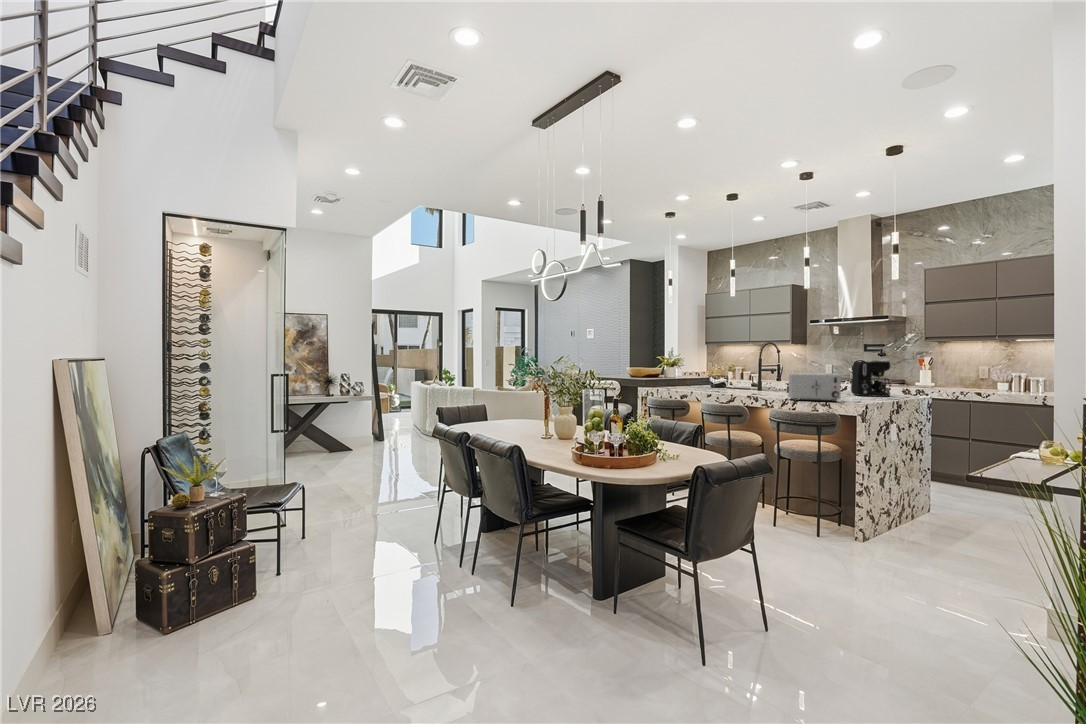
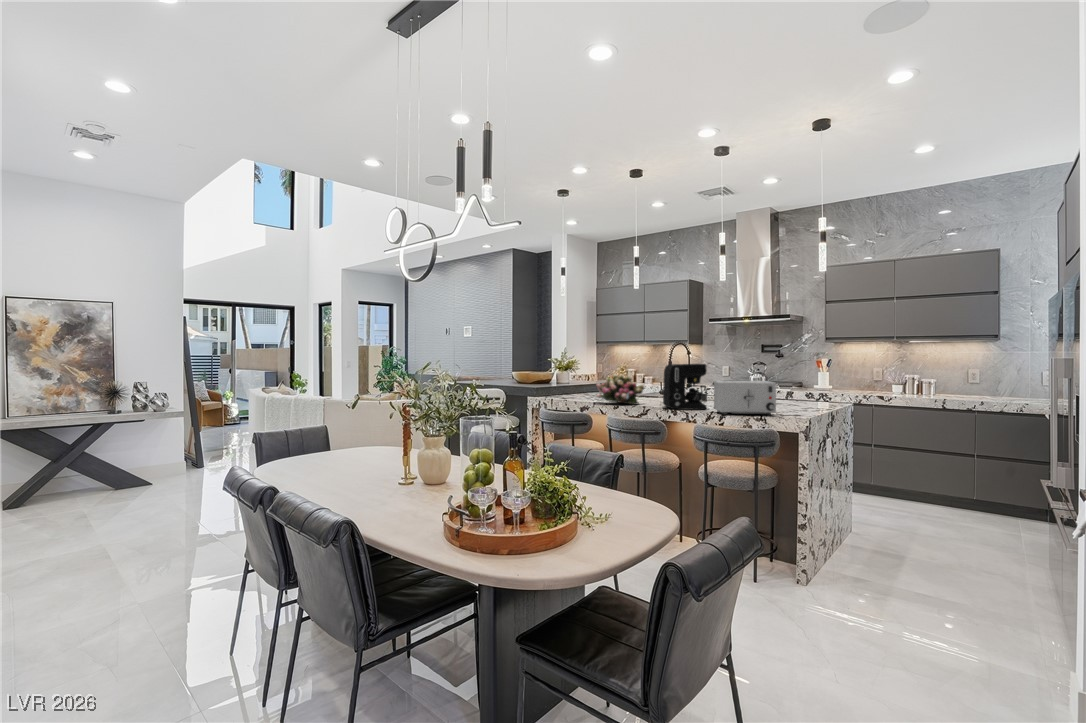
coffee maker: present [851,361,890,397] -> present [663,364,707,409]
flower arrangement: none [691,368,733,393] -> present [596,374,644,405]

